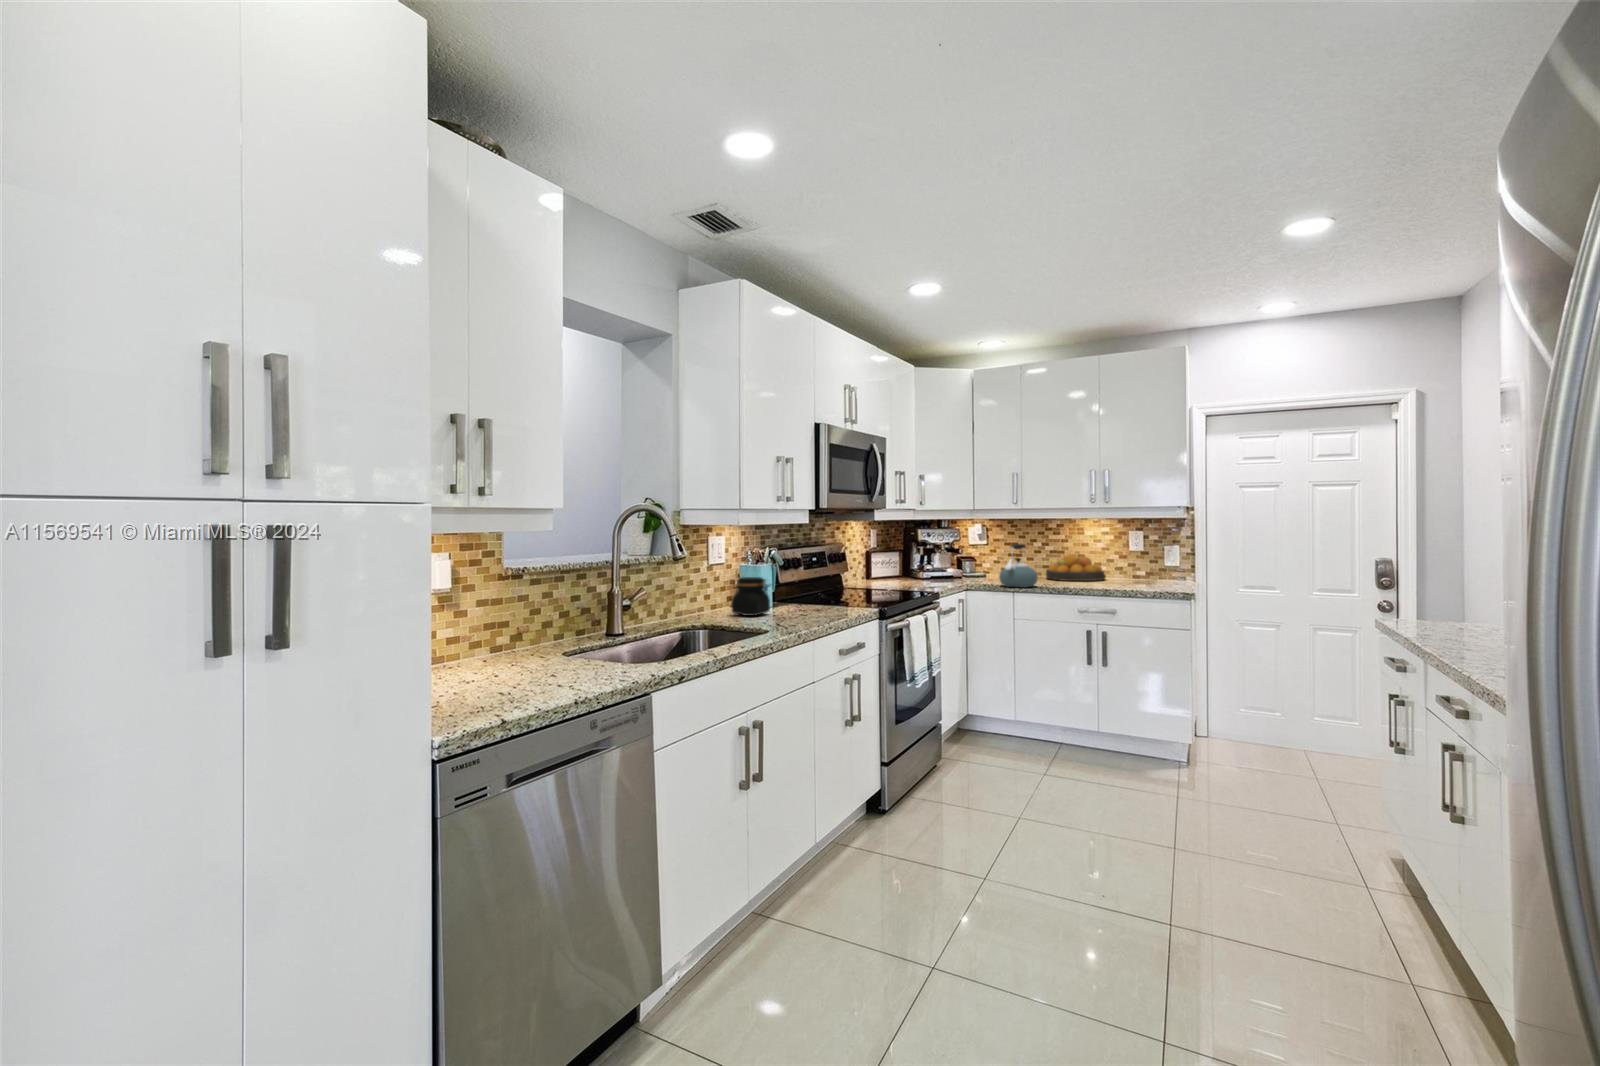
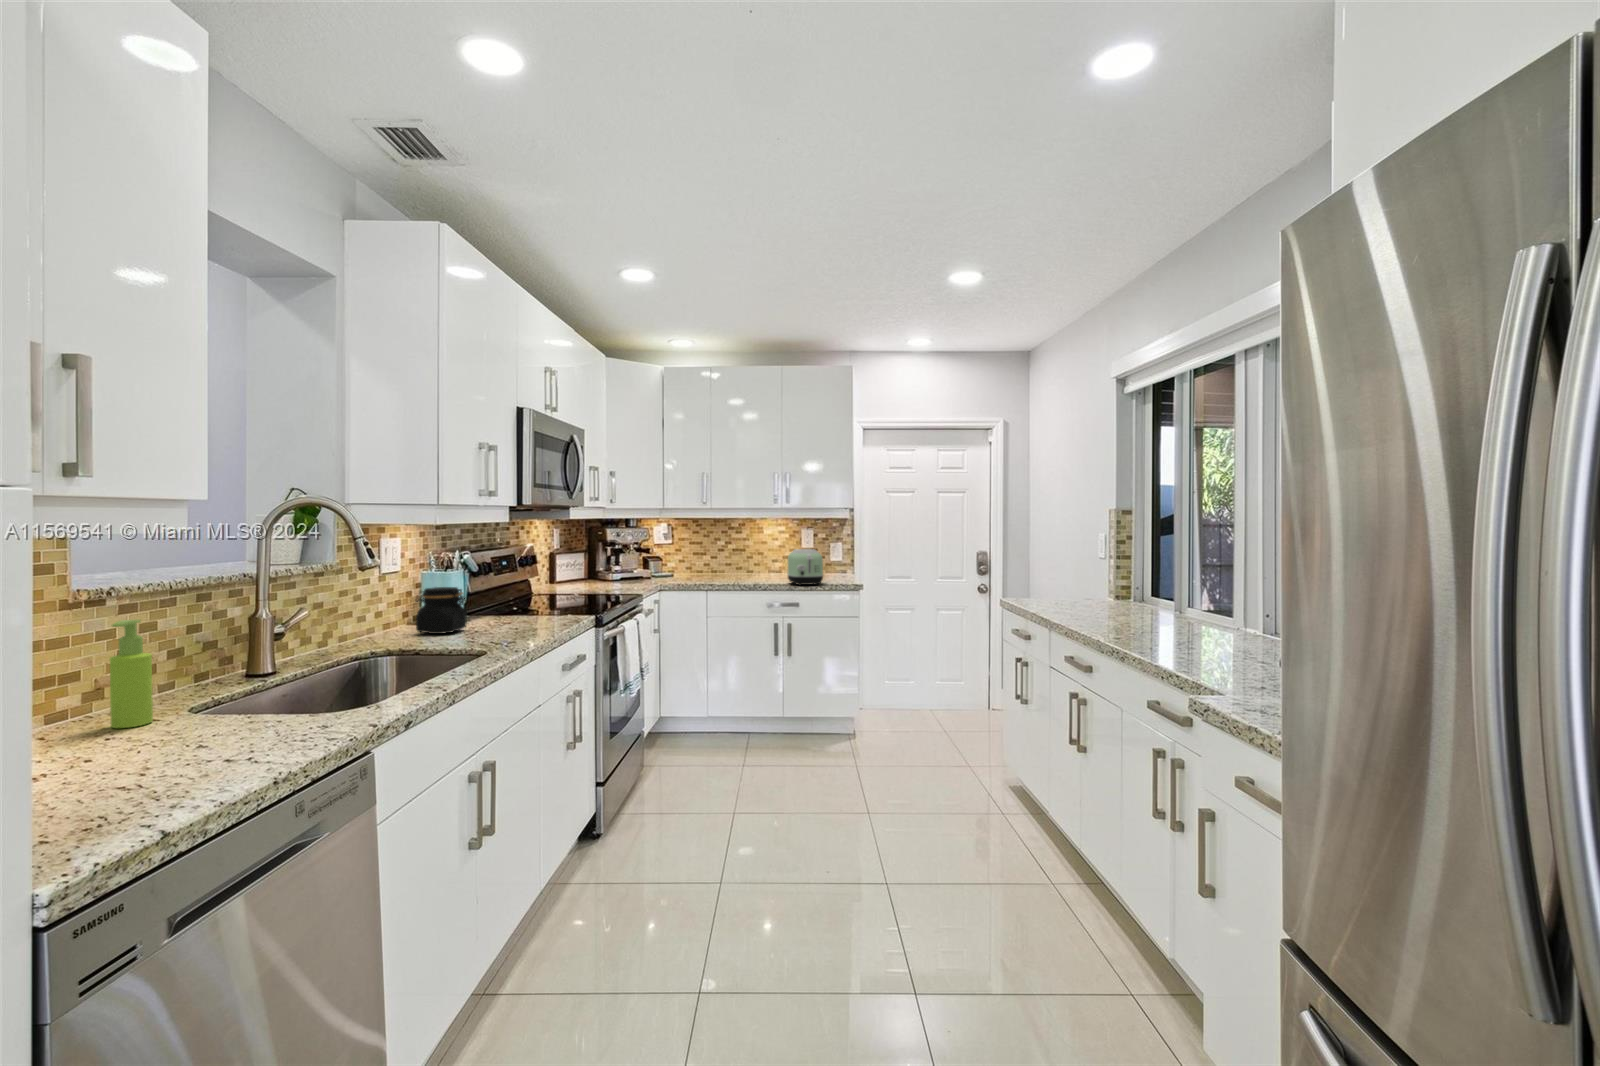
kettle: present [999,544,1038,587] -> none [693,543,729,586]
toaster: none [1102,552,1145,591] -> present [787,549,823,585]
fruit bowl: present [1046,555,1105,581] -> none [729,552,782,577]
soap dispenser: none [515,588,538,661] -> present [110,620,153,728]

